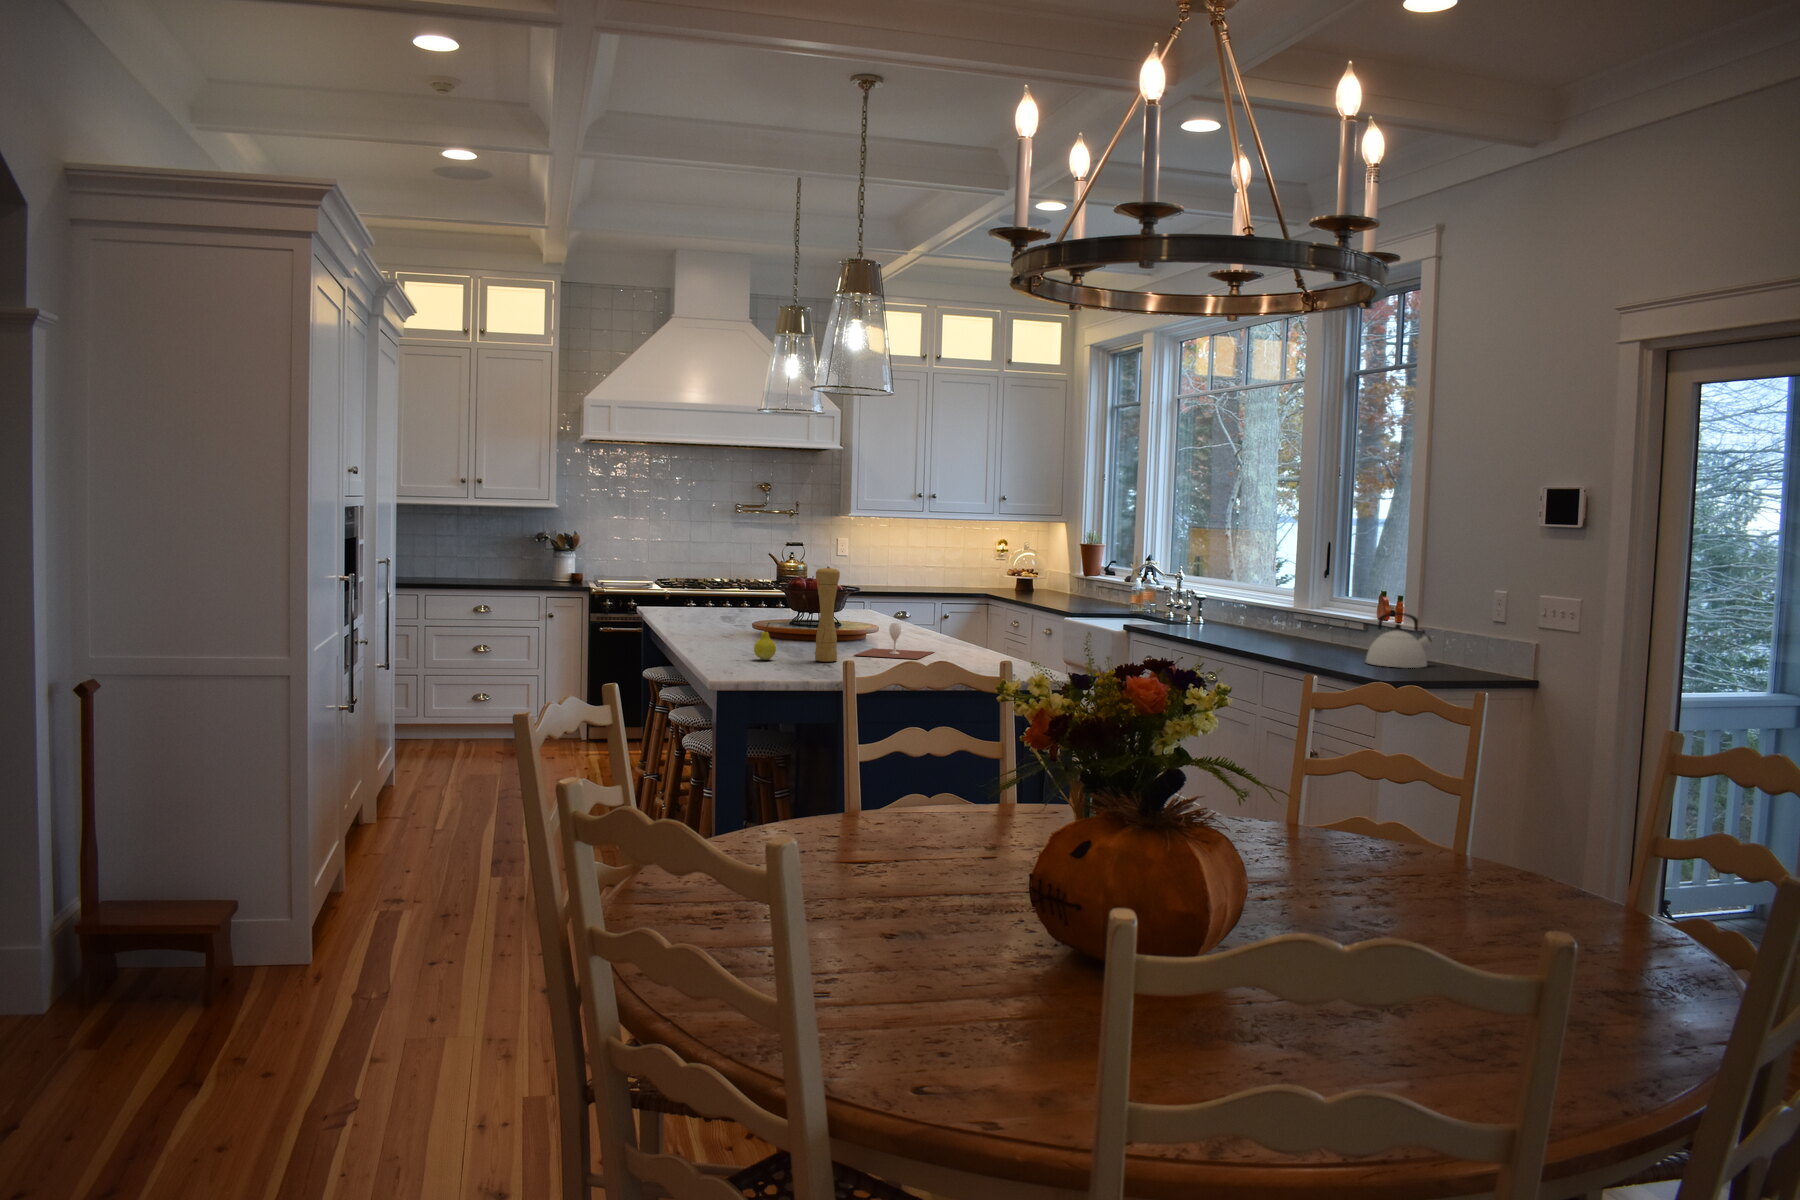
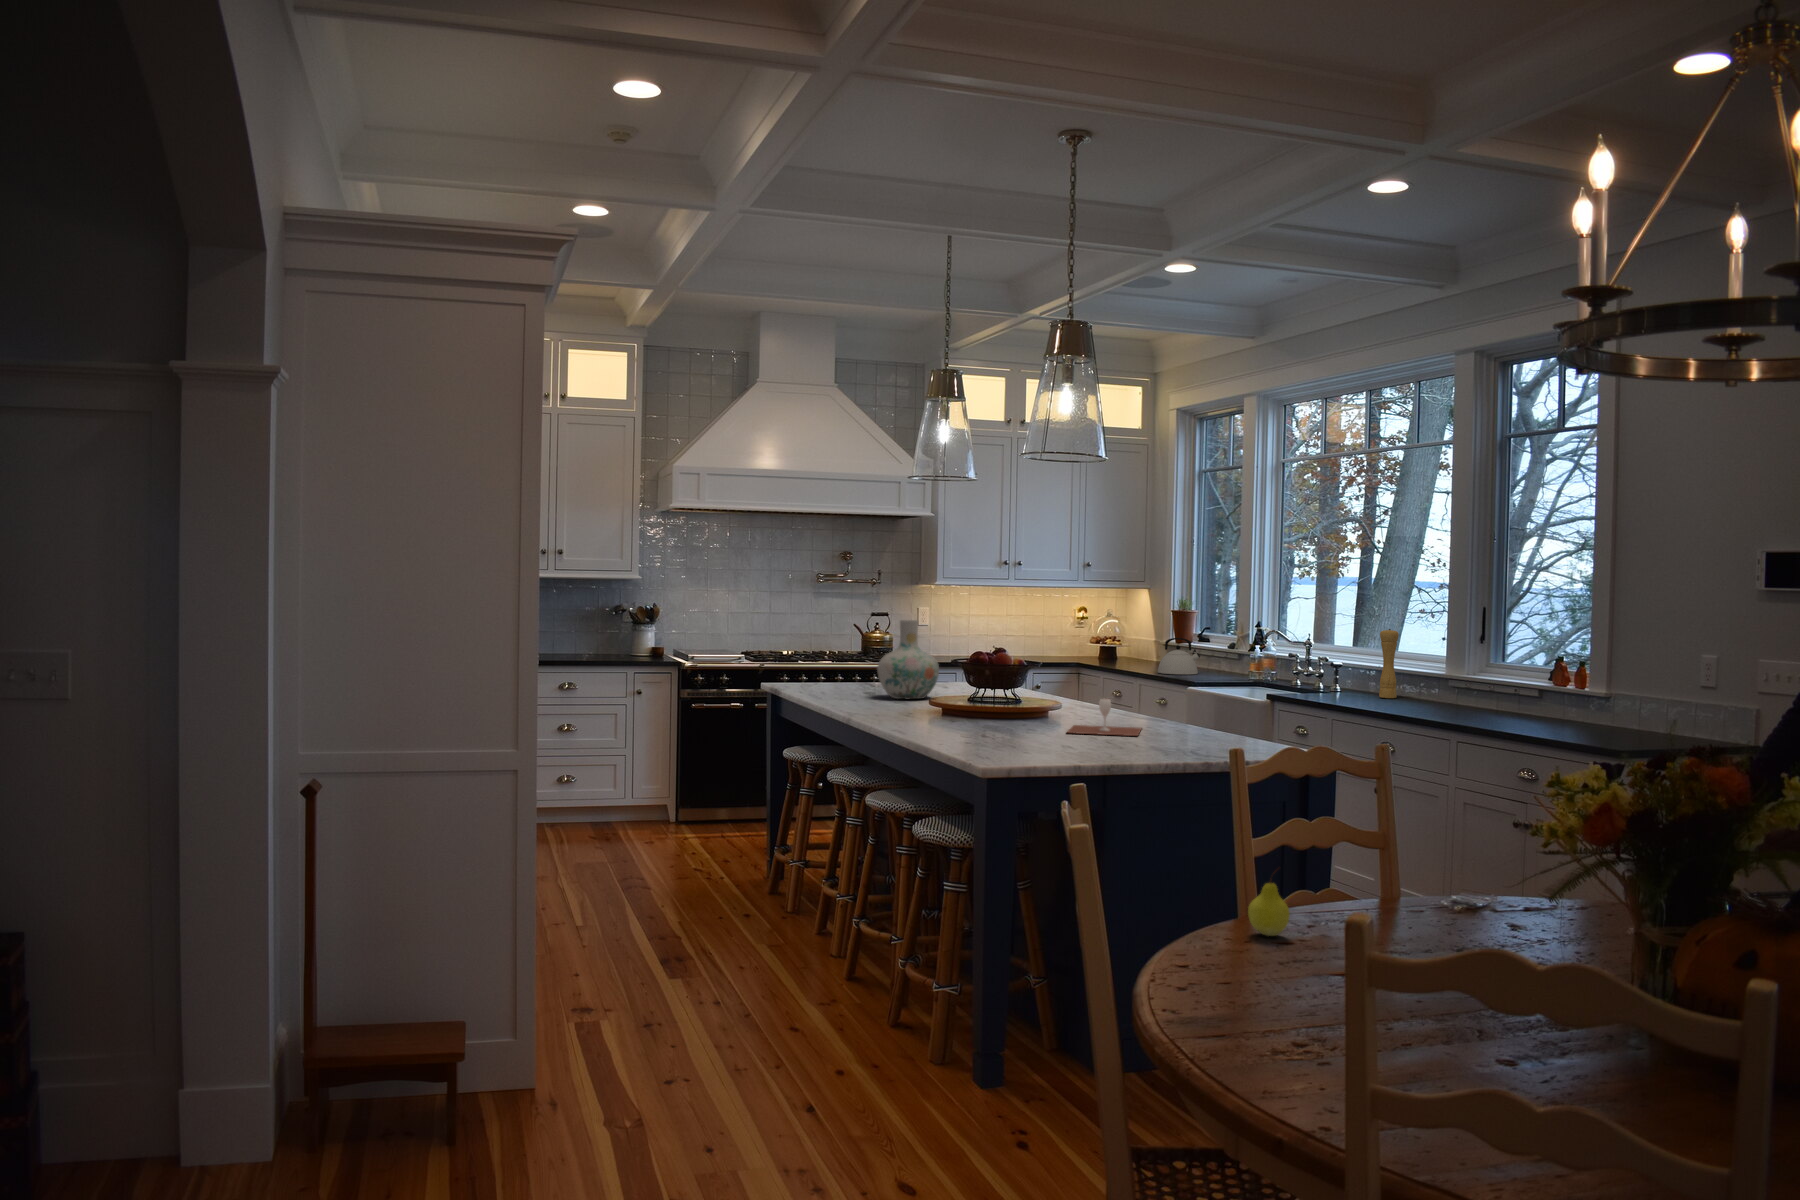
vase: none [726,548,785,623] -> present [877,620,939,699]
pepper mill: present [815,567,840,662] -> present [1379,629,1399,698]
kettle: present [1366,613,1431,668] -> present [1158,638,1200,675]
fruit: present [754,623,776,660] -> present [1248,868,1290,936]

